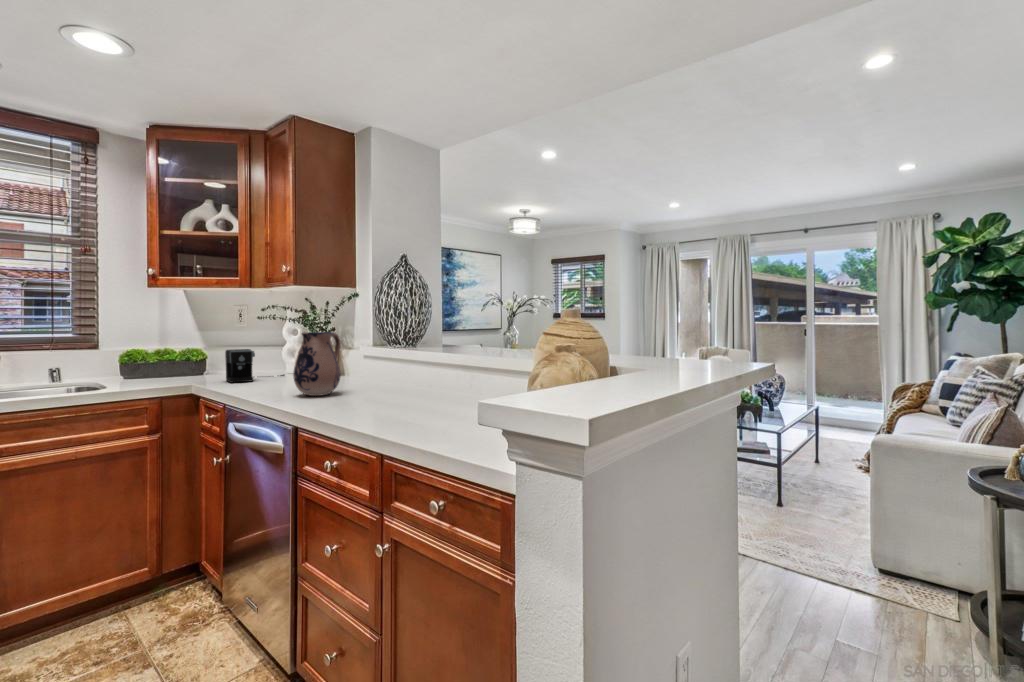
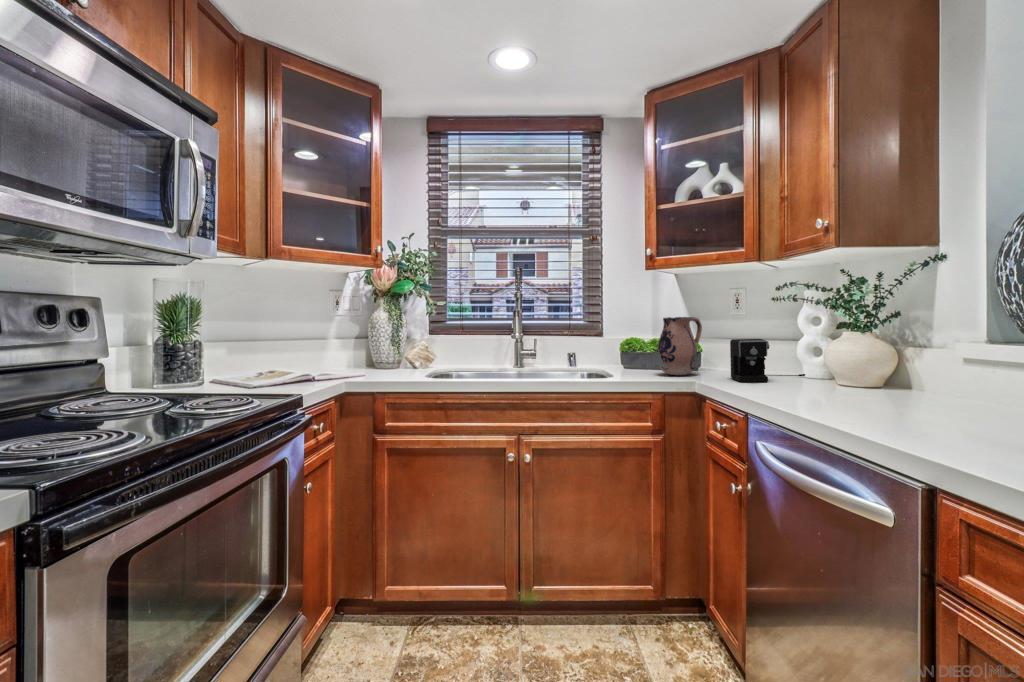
ceramic pitcher: present [293,332,341,396] -> present [657,317,702,375]

